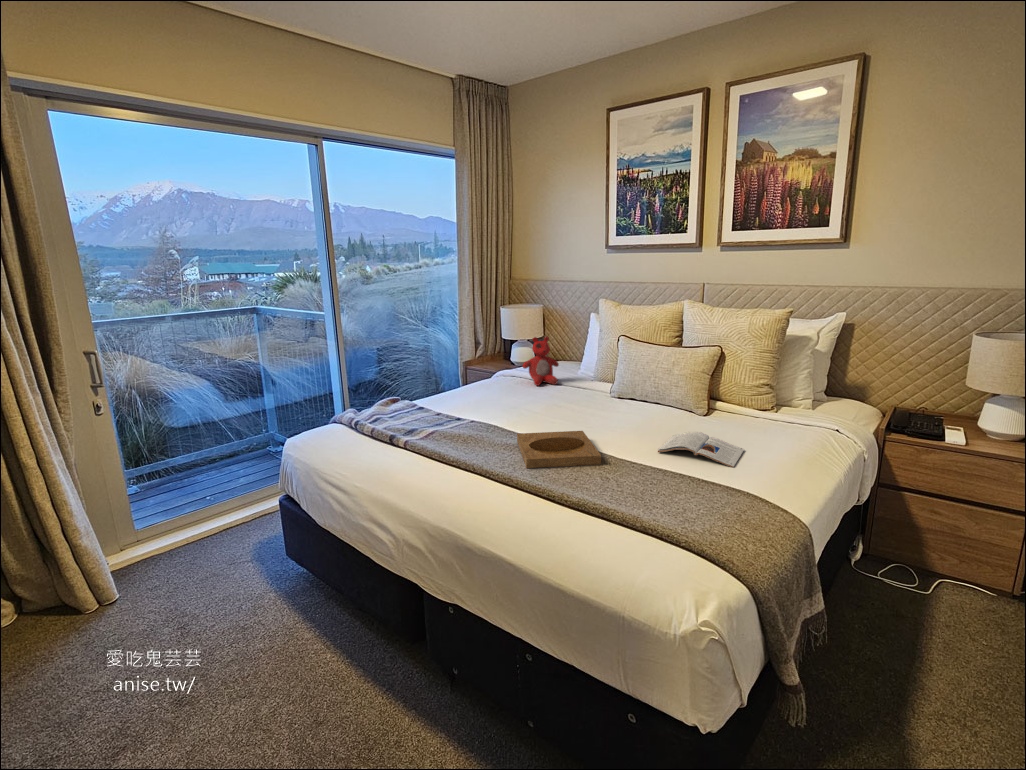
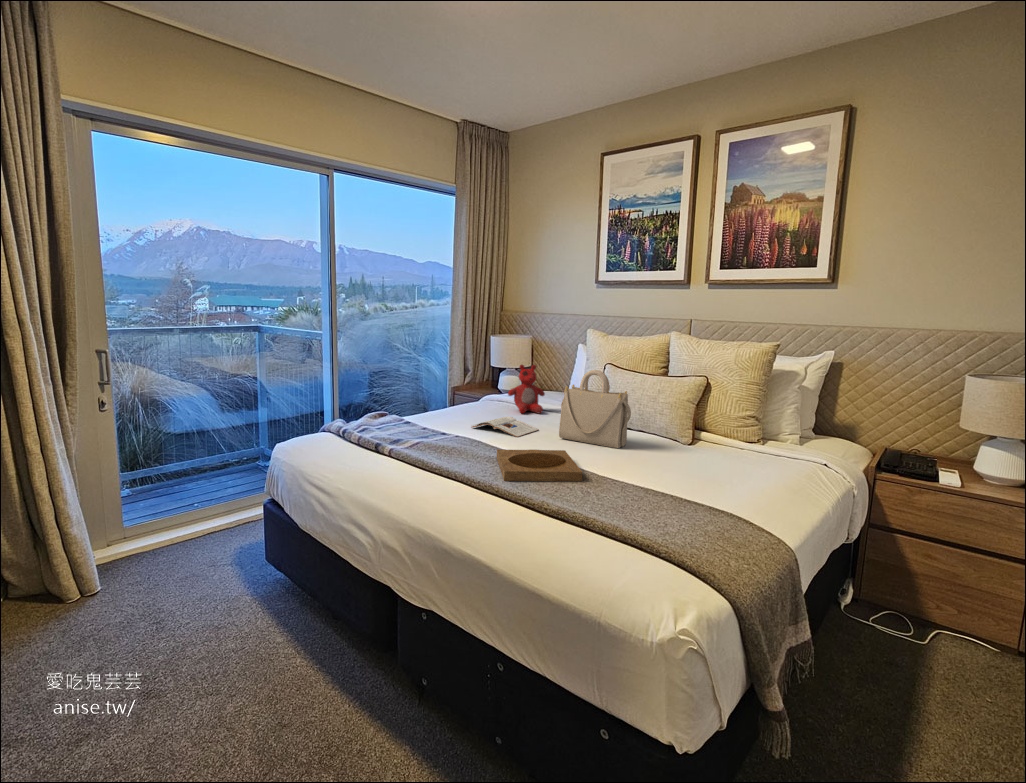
handbag: none [575,347,645,423] -> present [559,370,631,448]
magazine: present [658,432,744,468] -> present [472,417,539,437]

